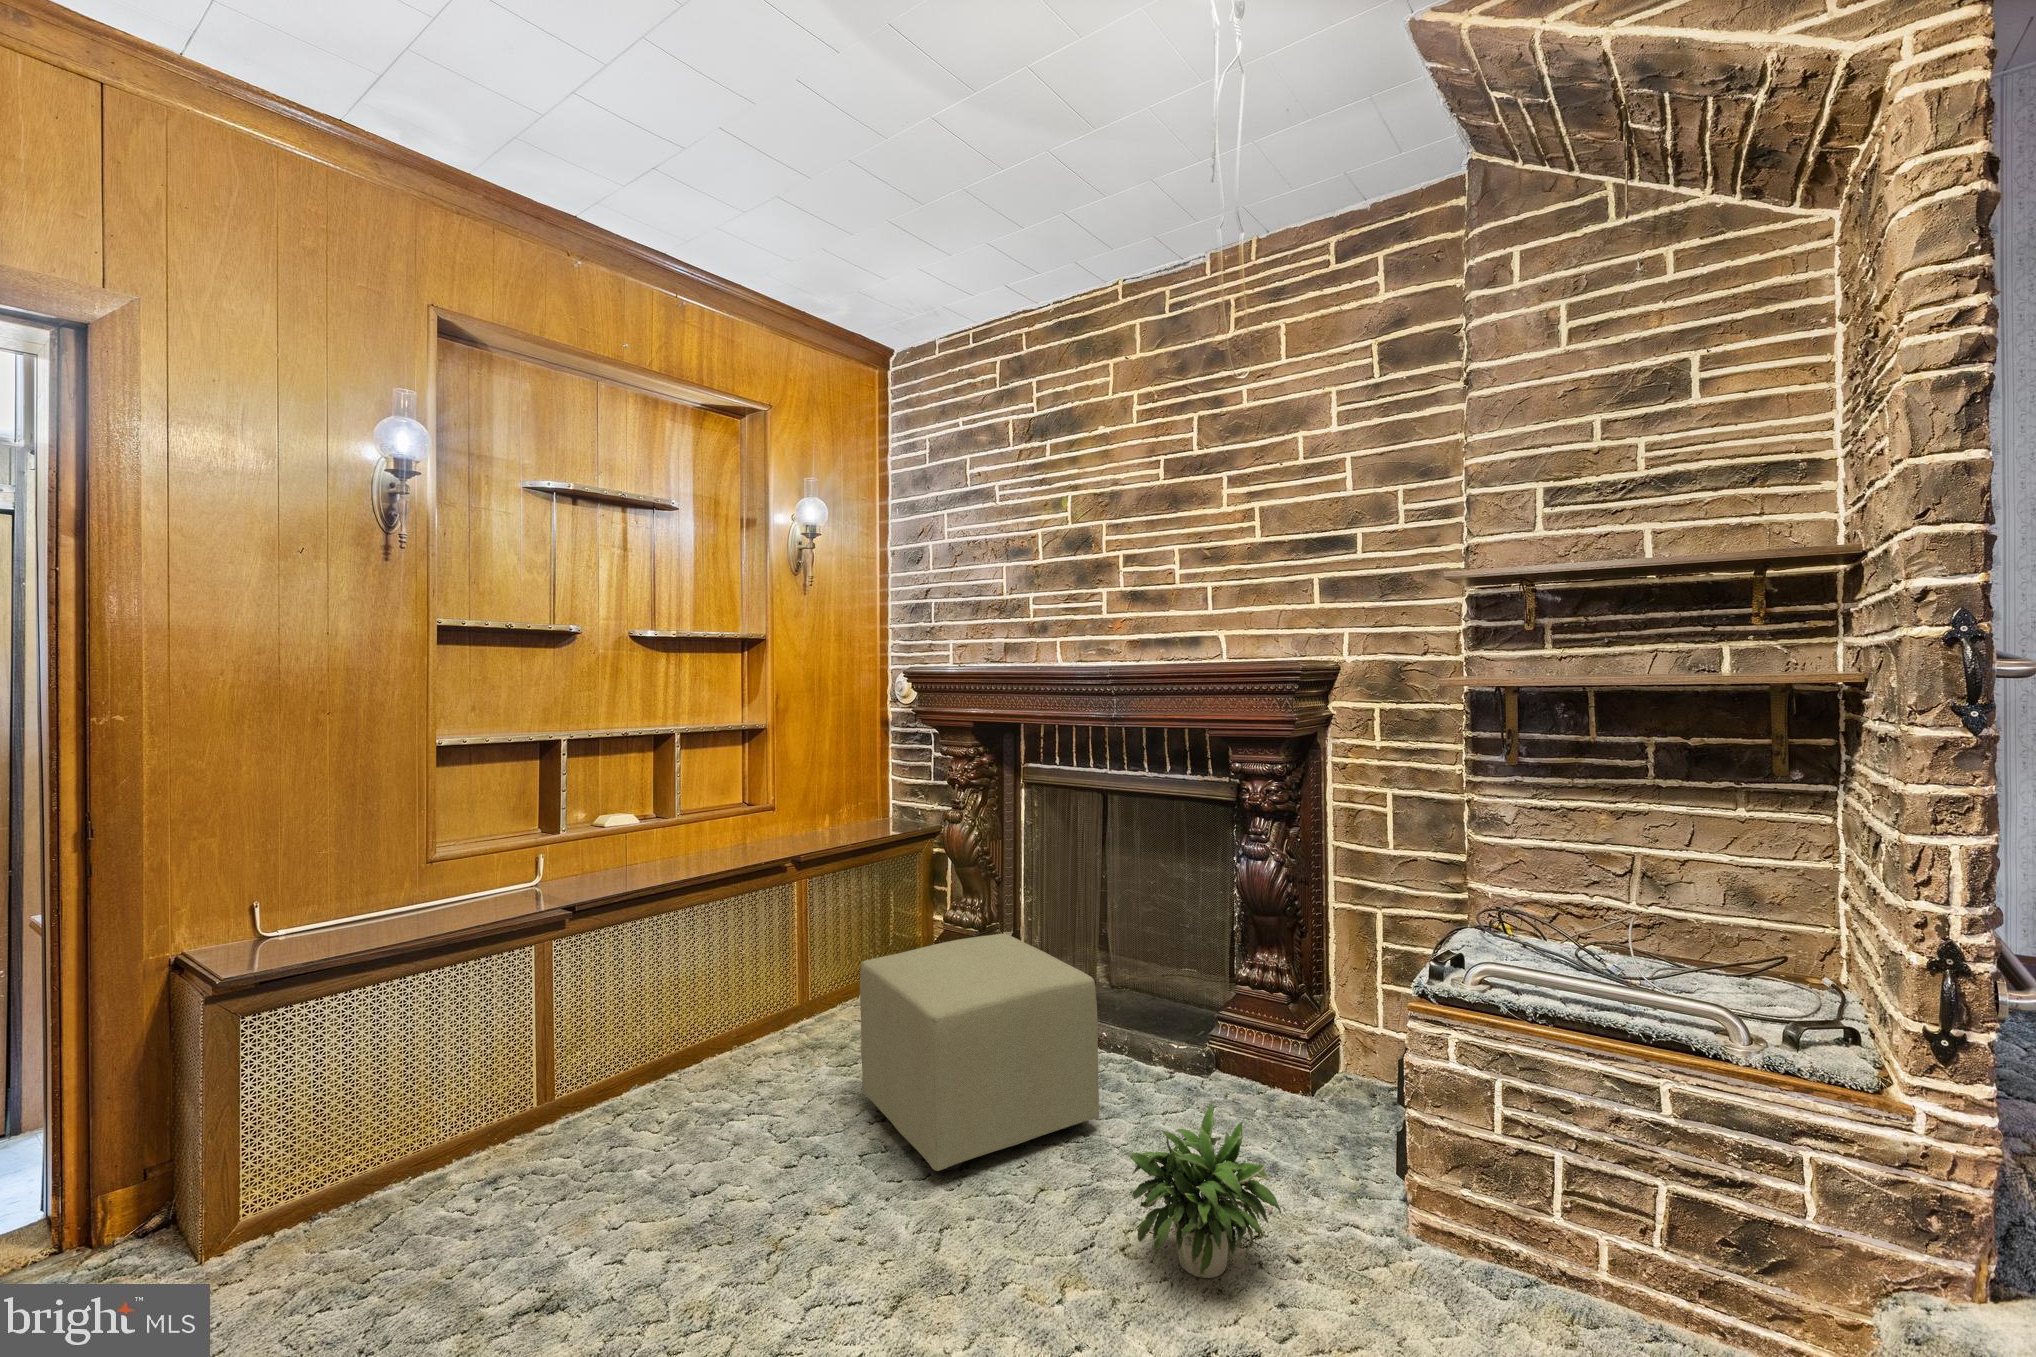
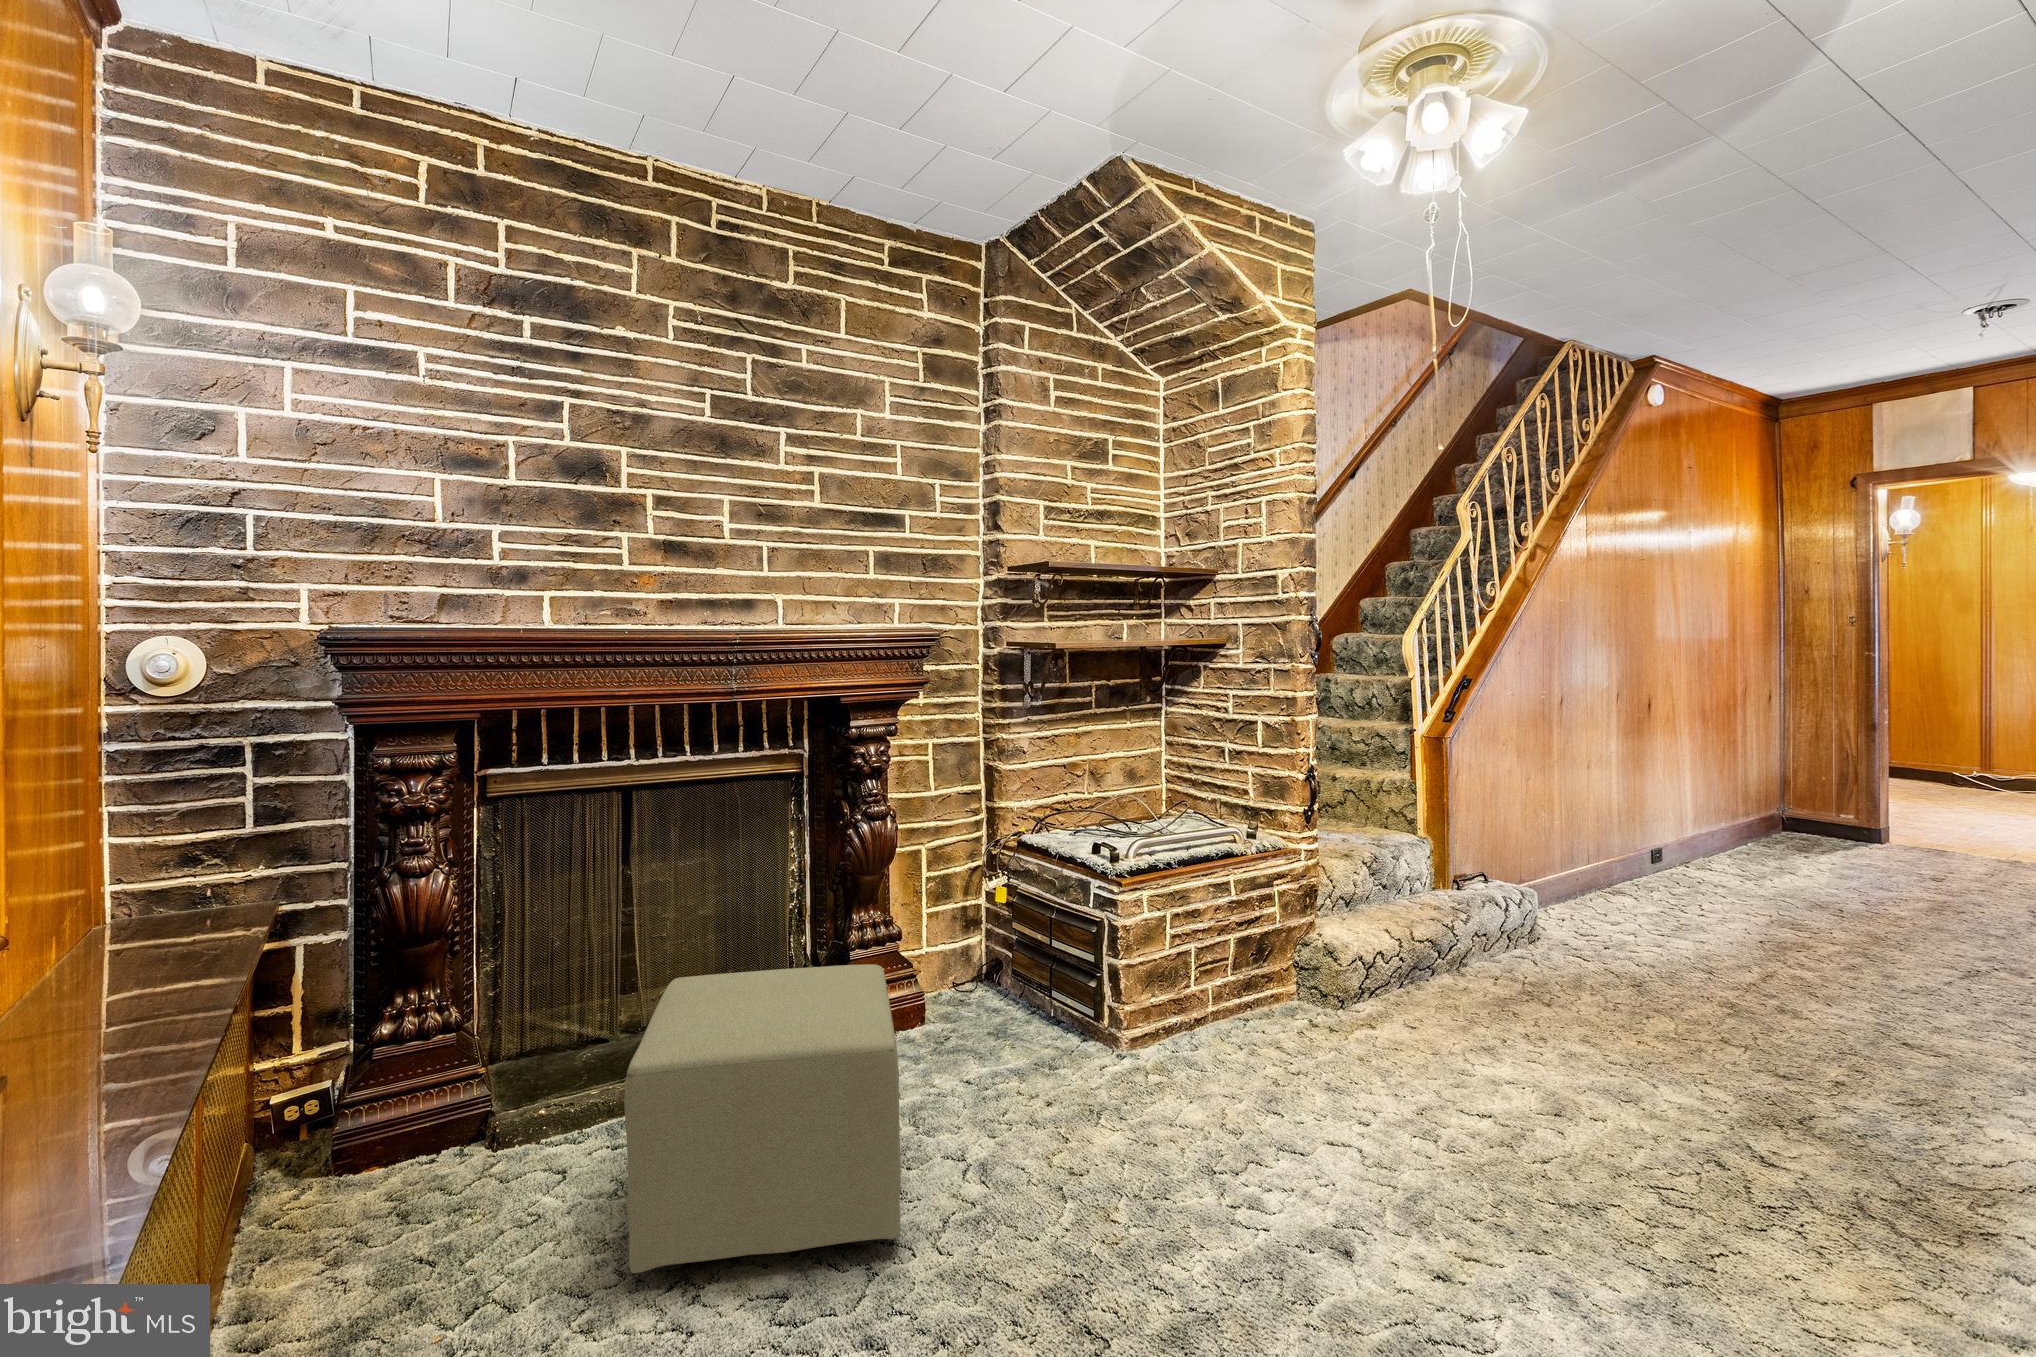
potted plant: present [1130,1104,1298,1278] -> none [1061,1006,1177,1144]

